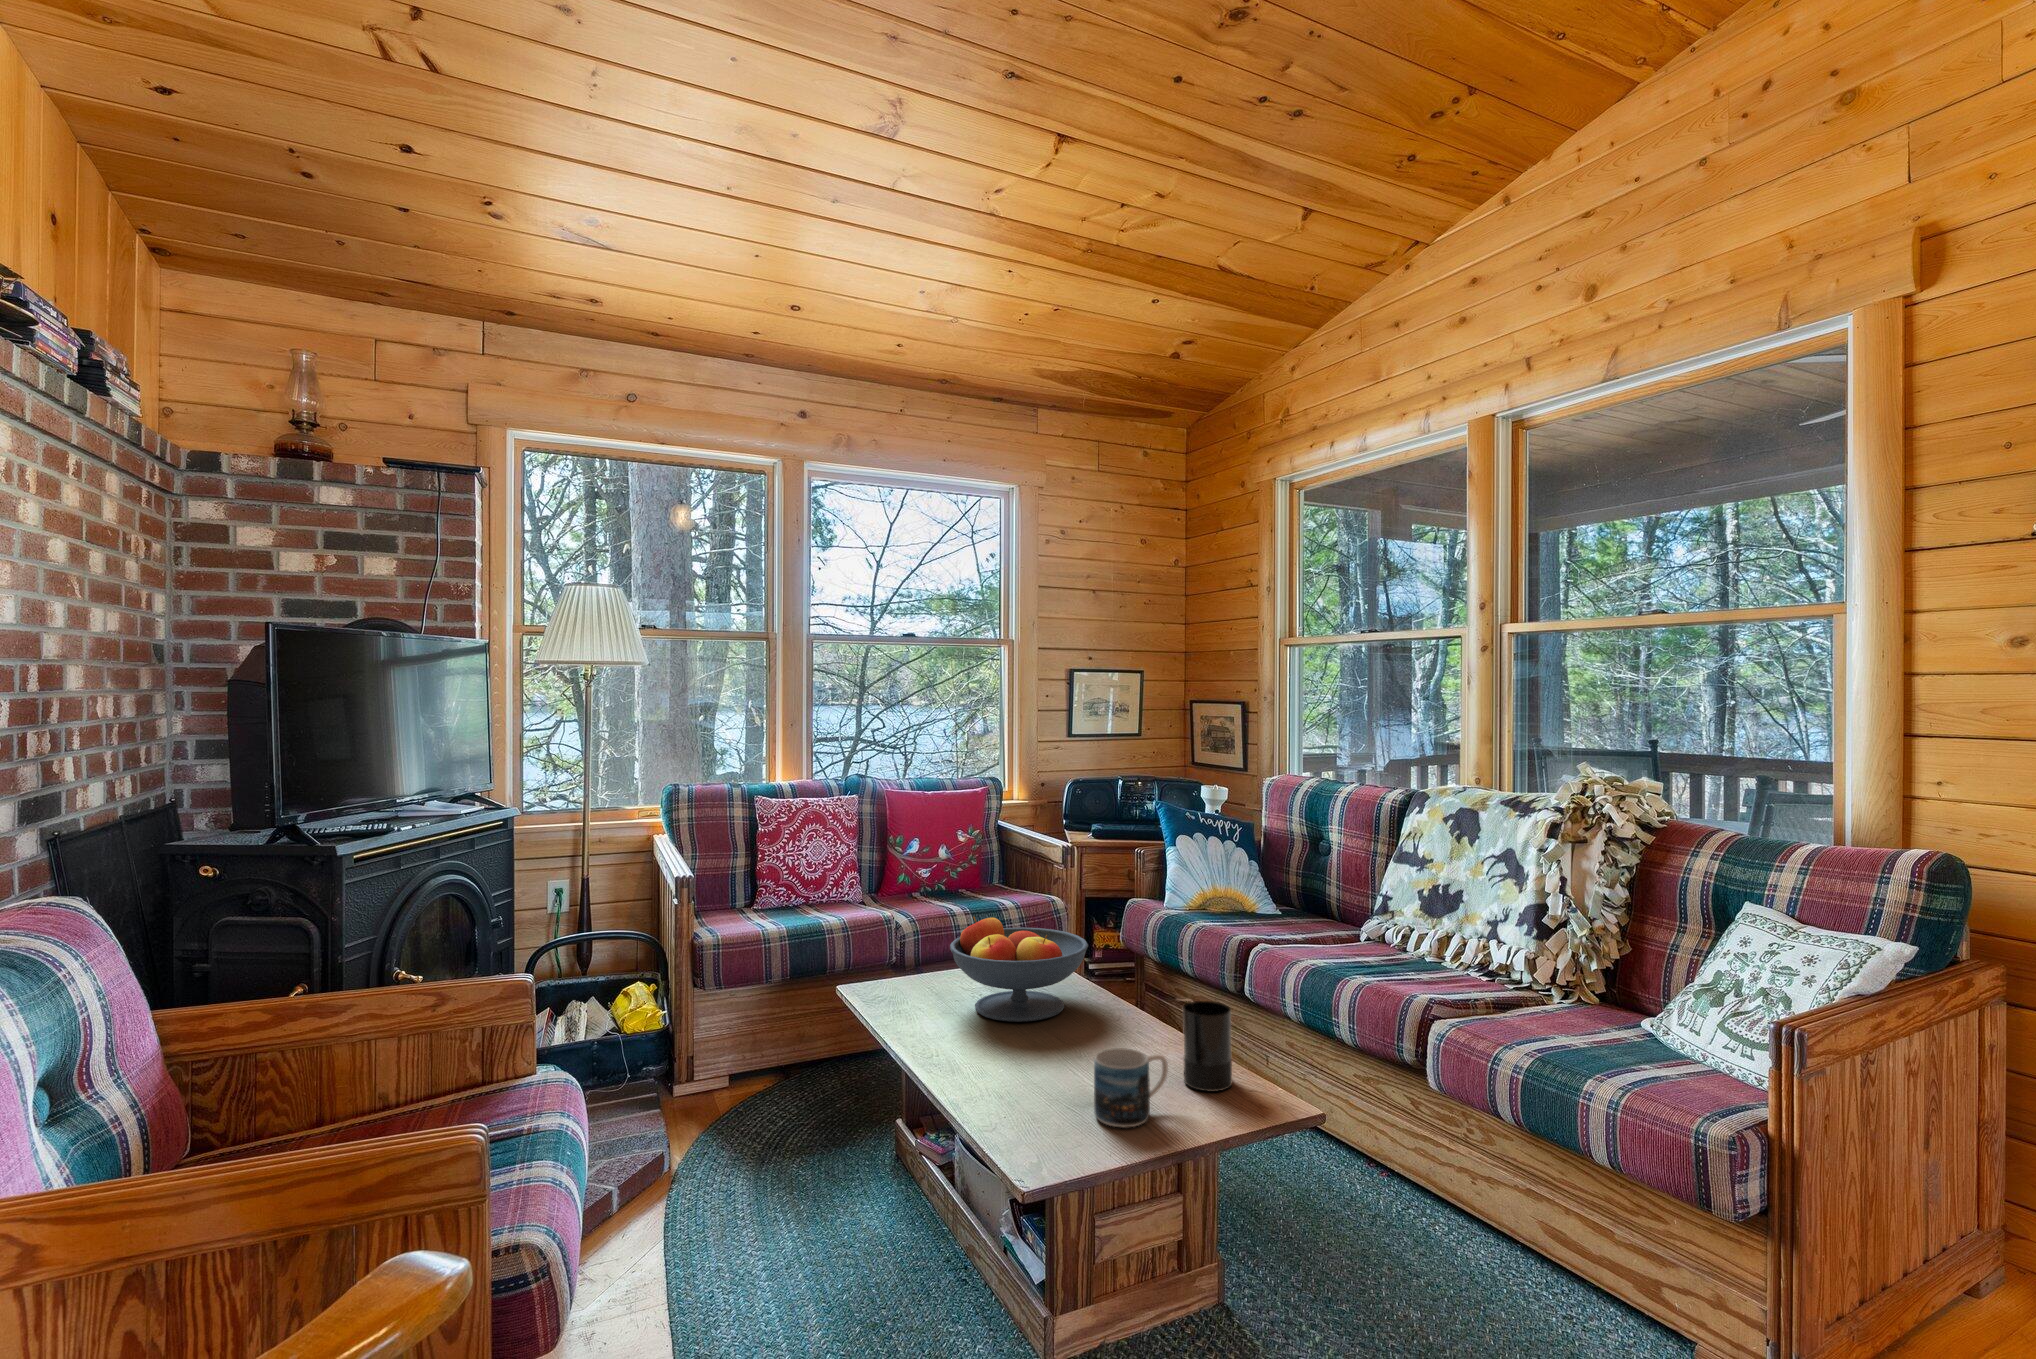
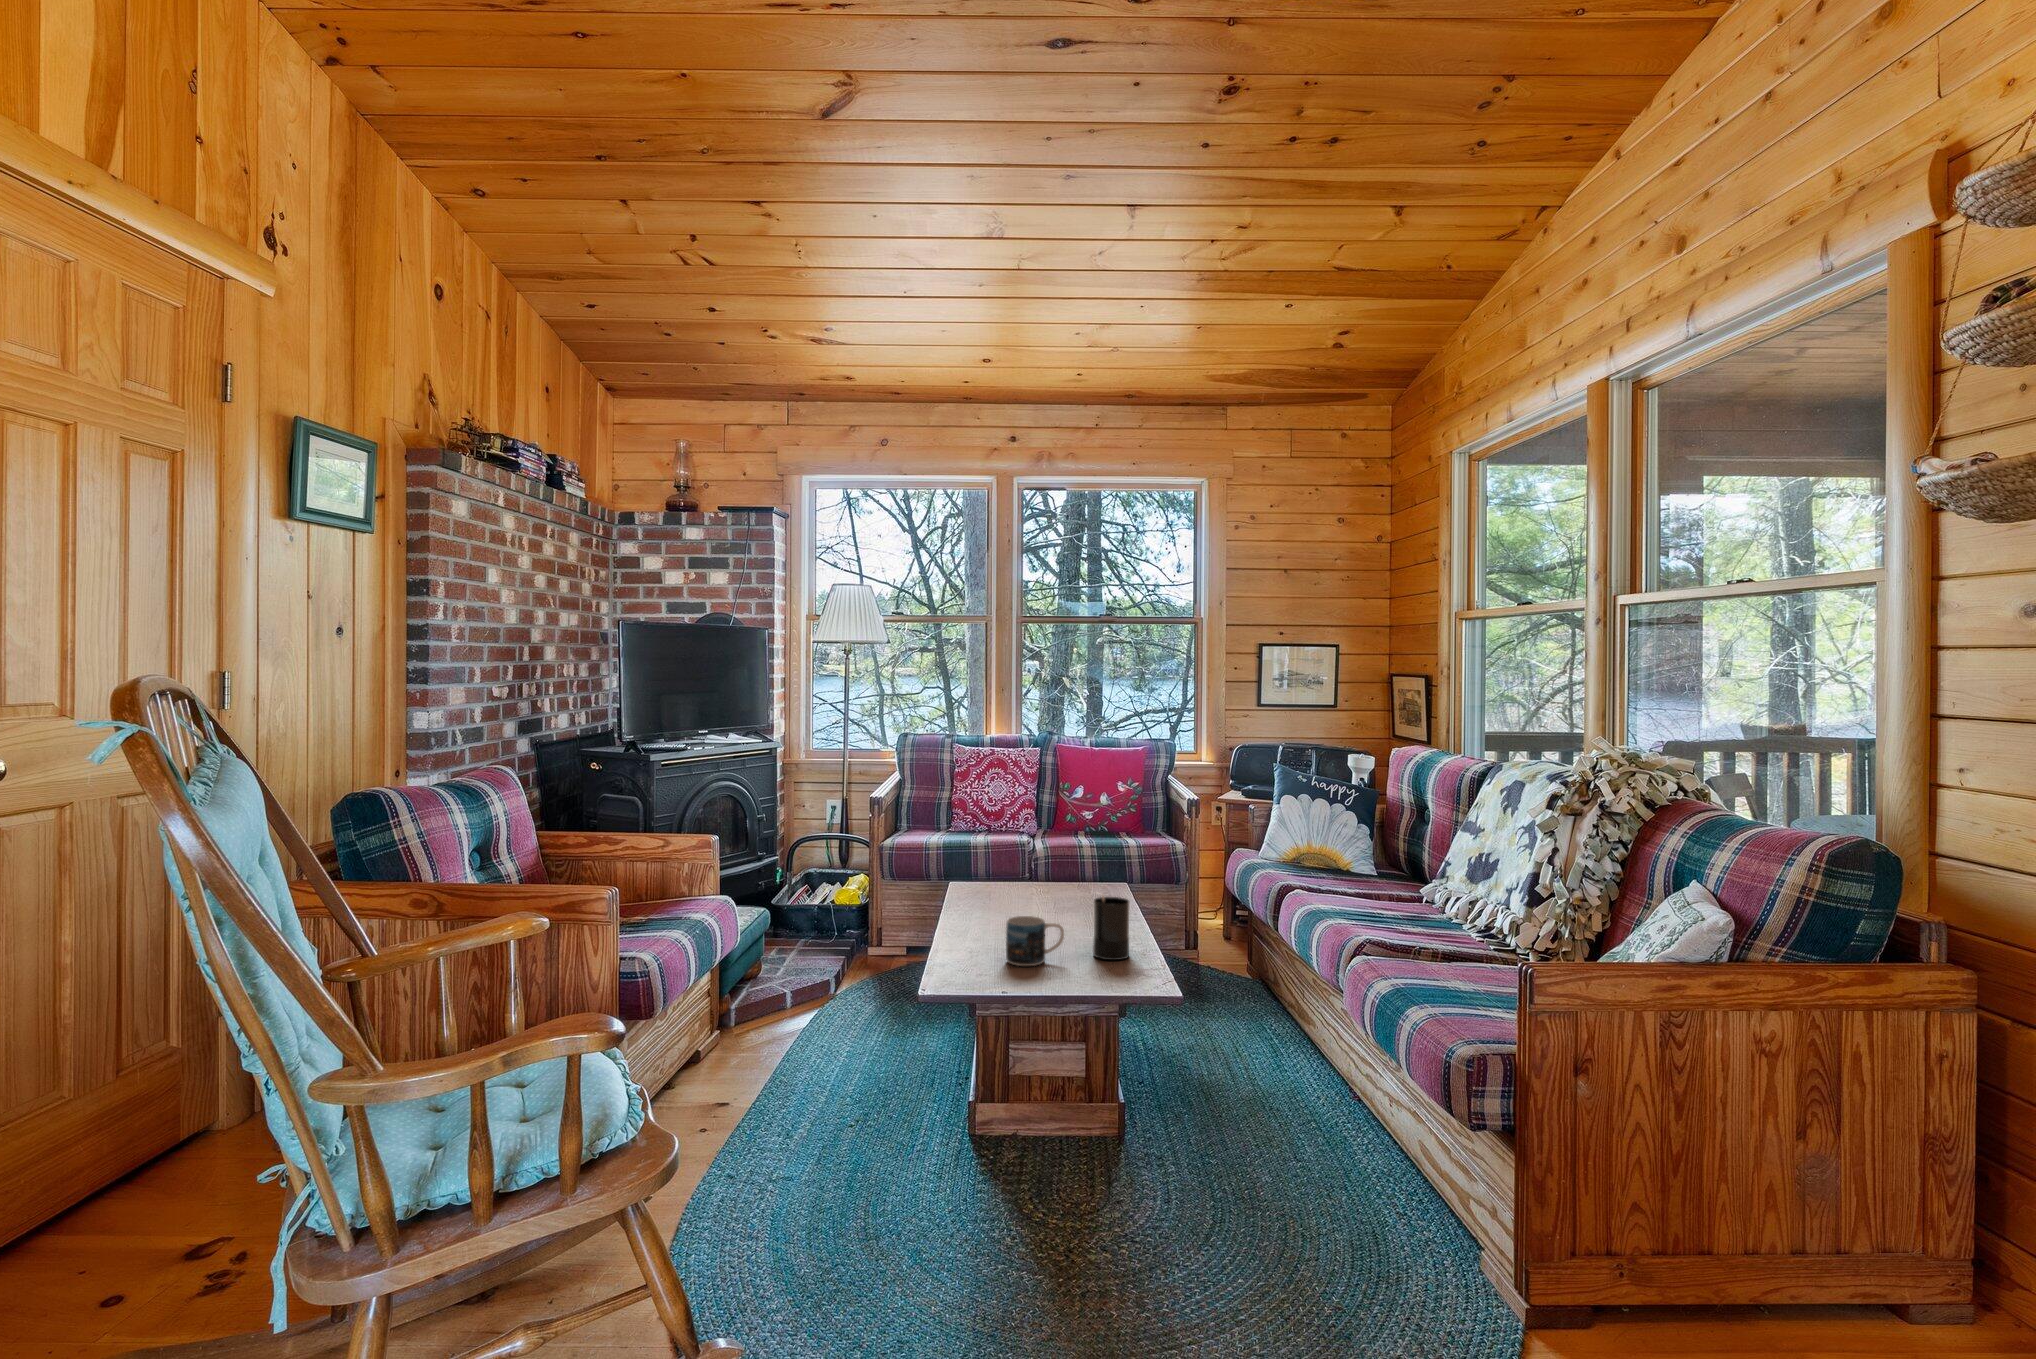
fruit bowl: present [950,917,1088,1022] -> none [999,834,1104,912]

